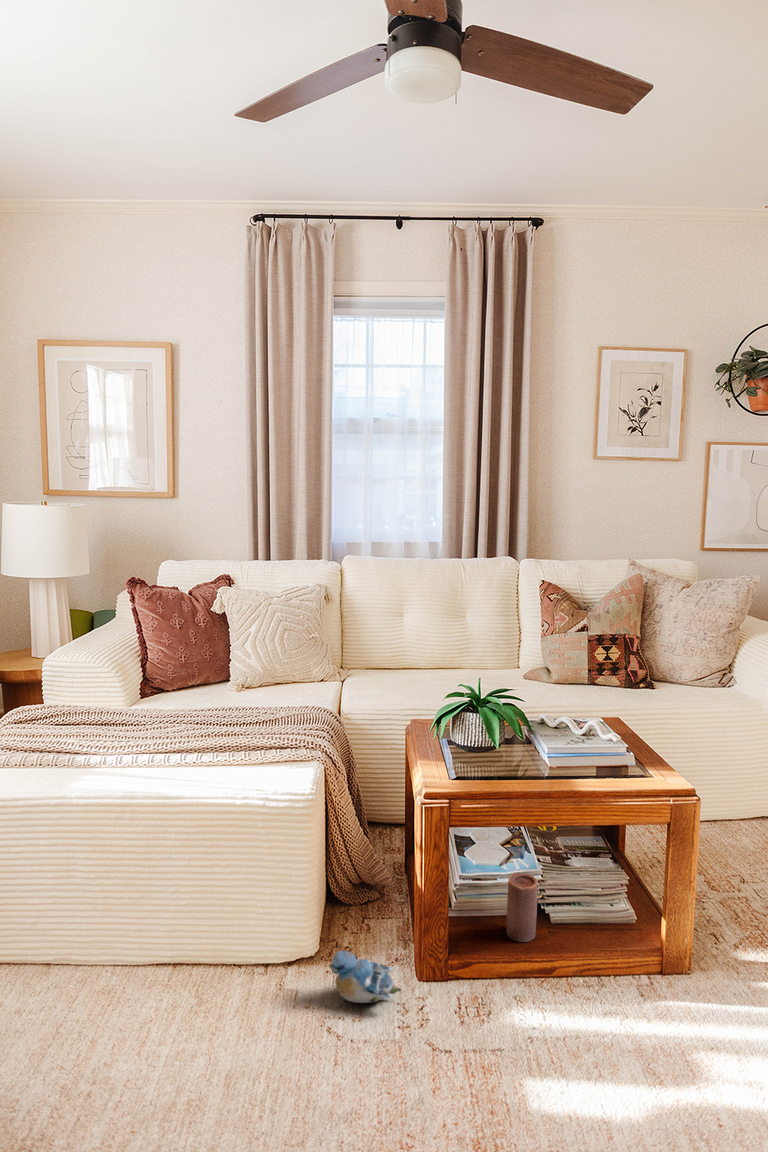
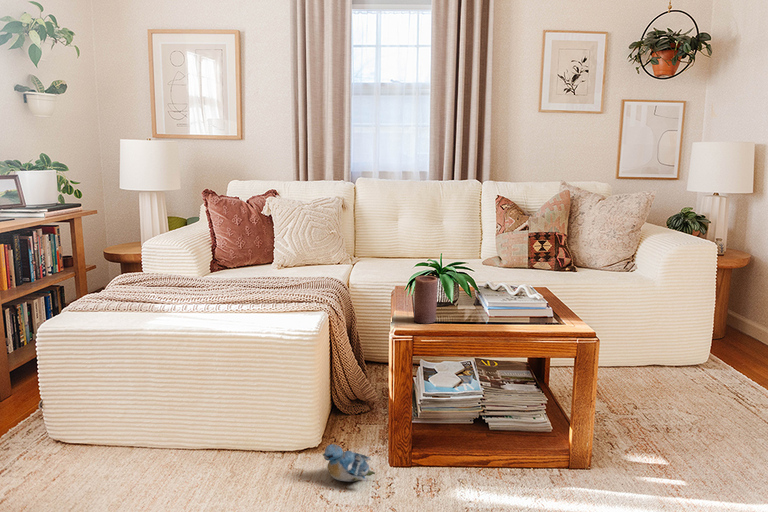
candle: present [506,873,538,942] -> present [414,276,437,324]

